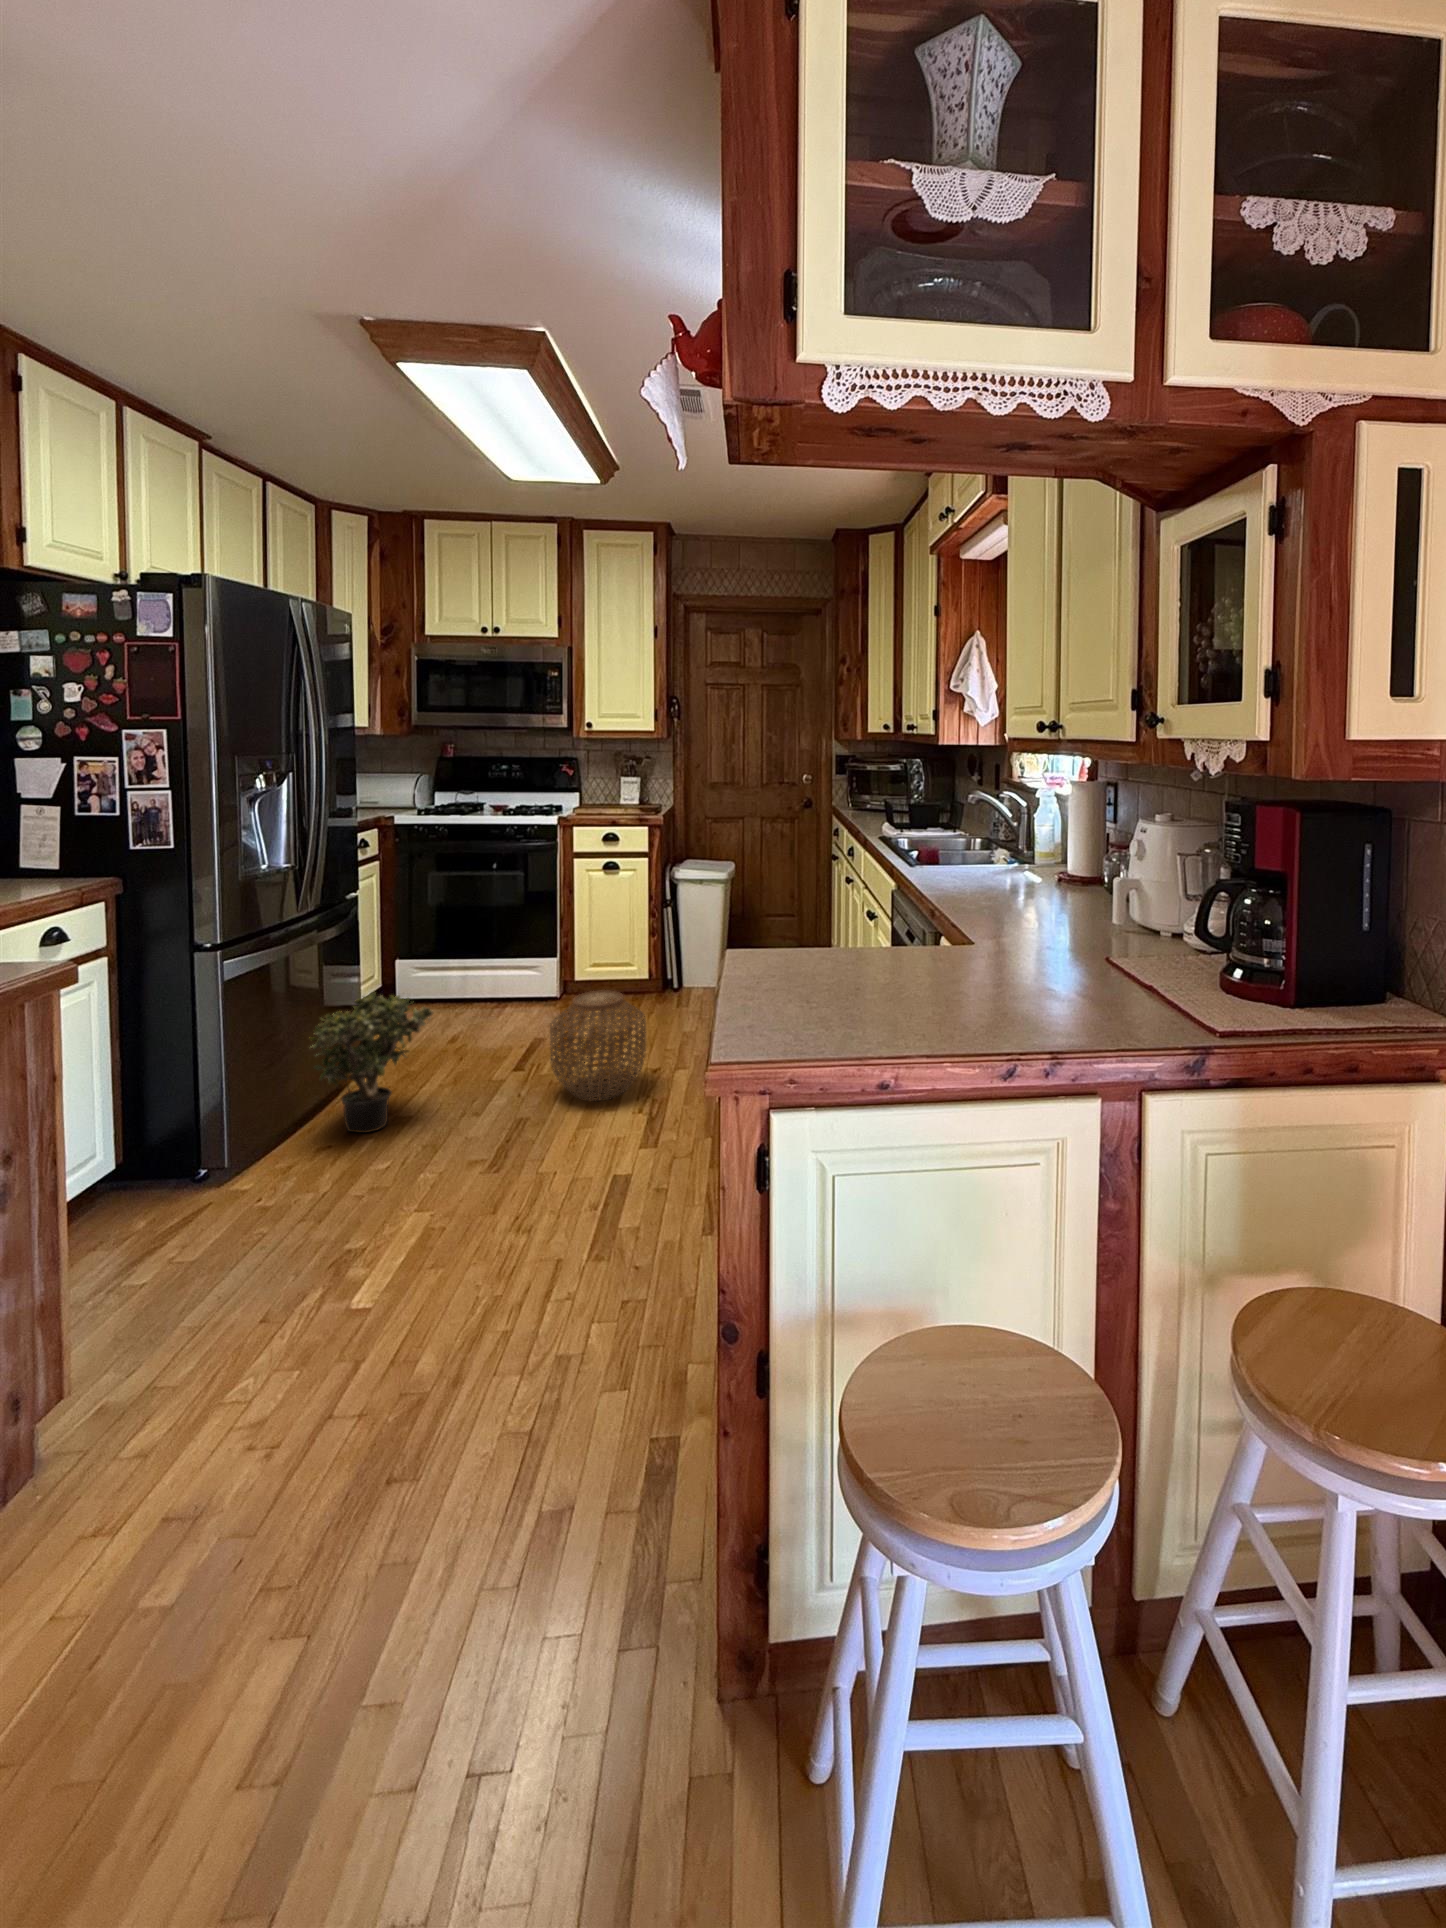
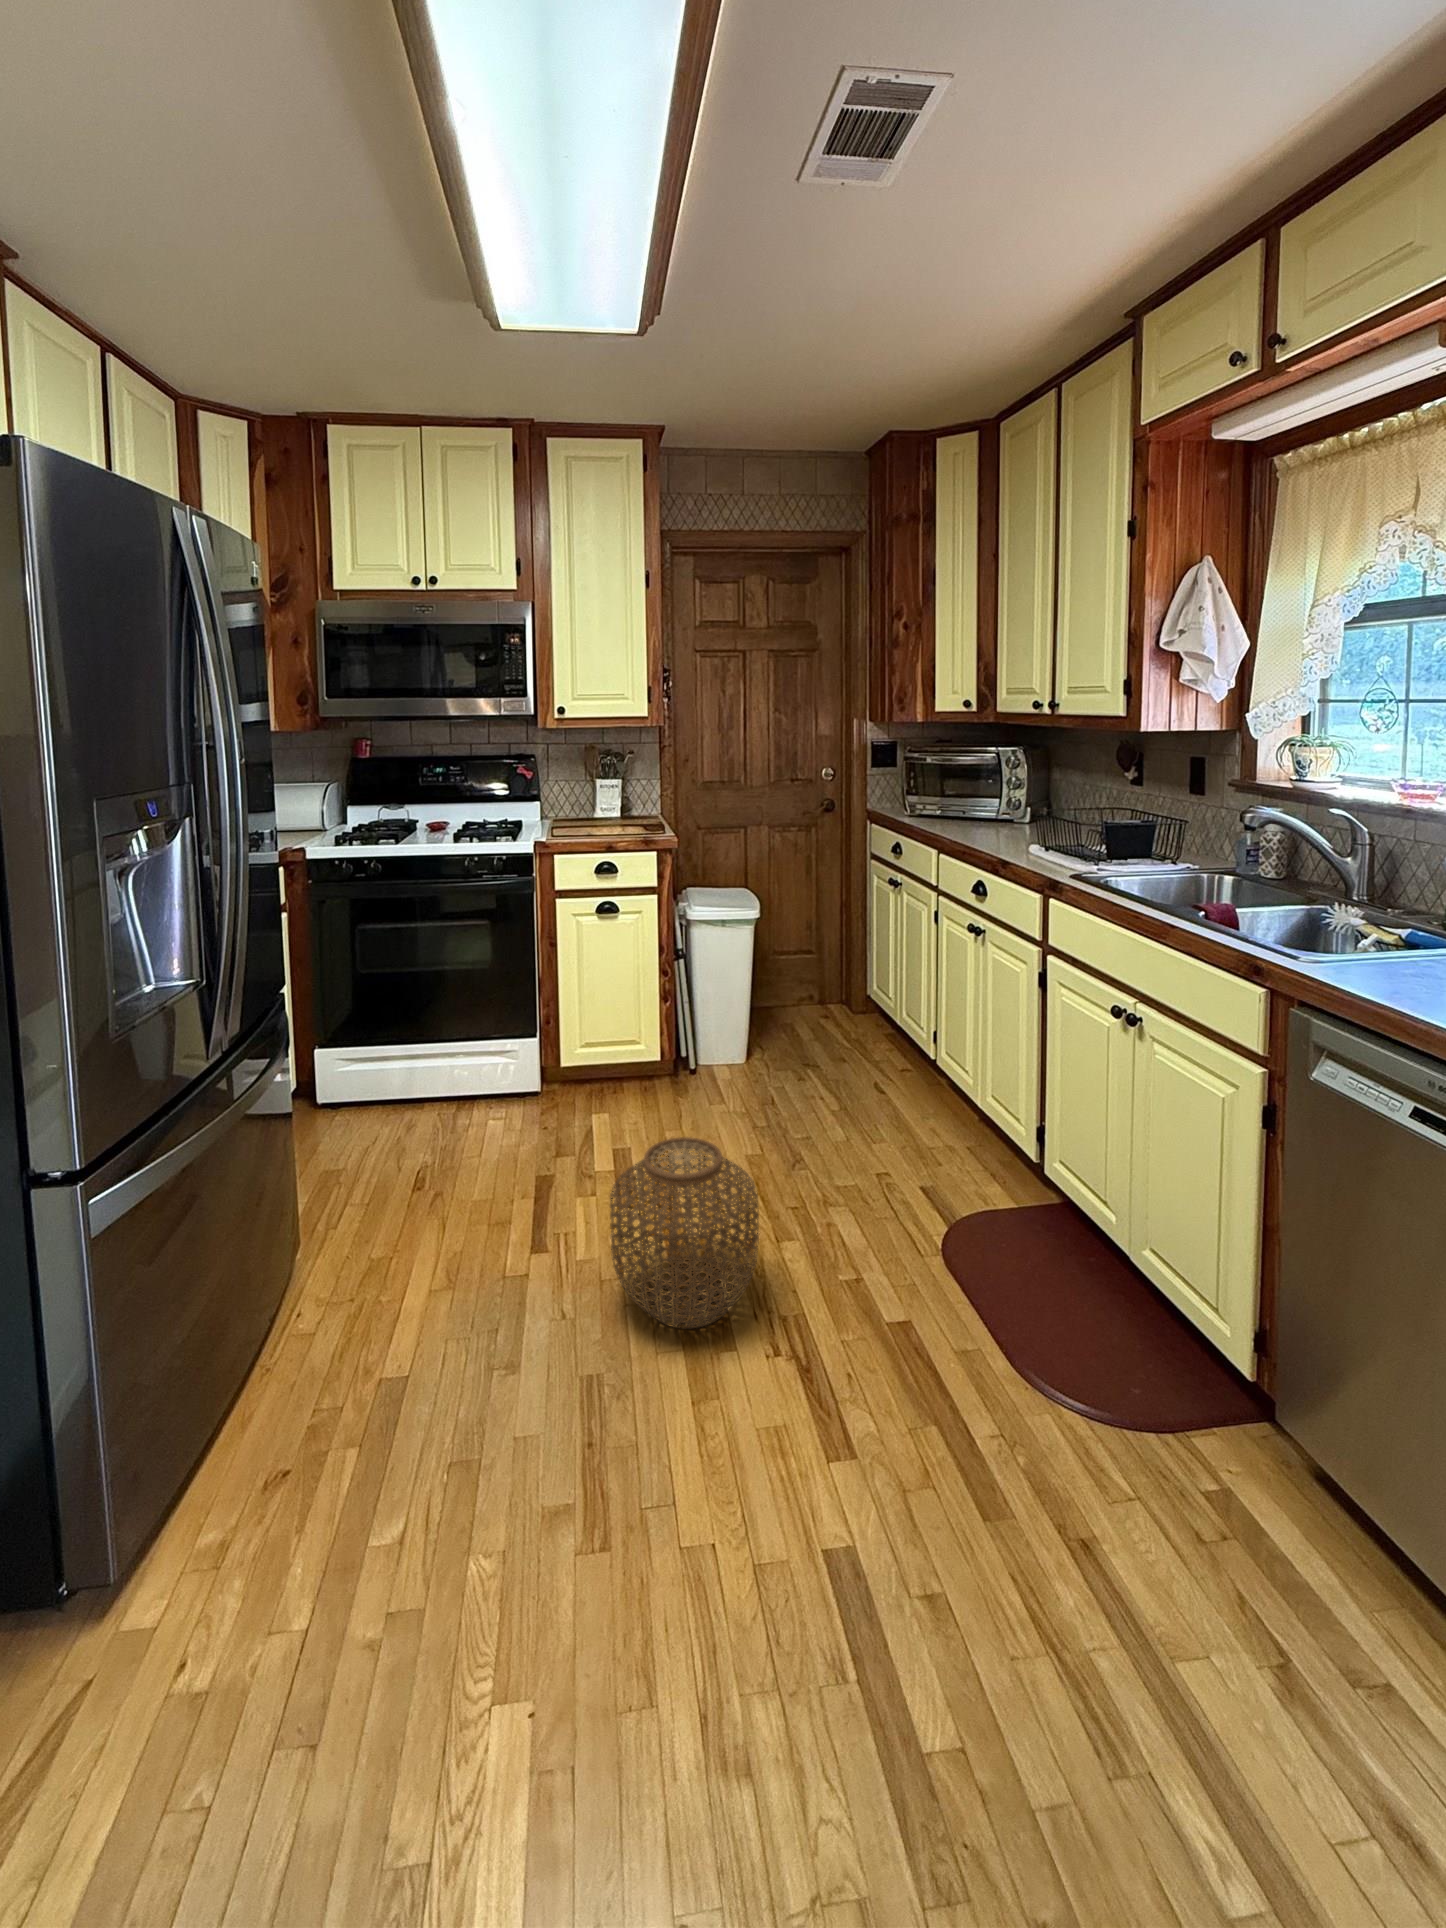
potted plant: present [310,992,433,1133] -> none [239,1174,438,1430]

